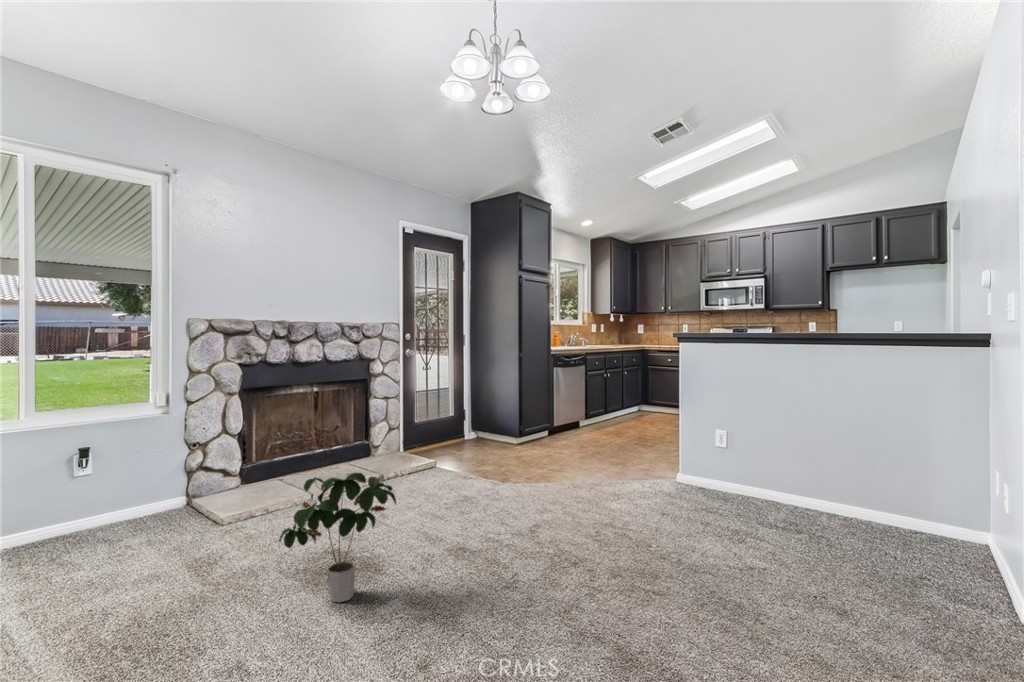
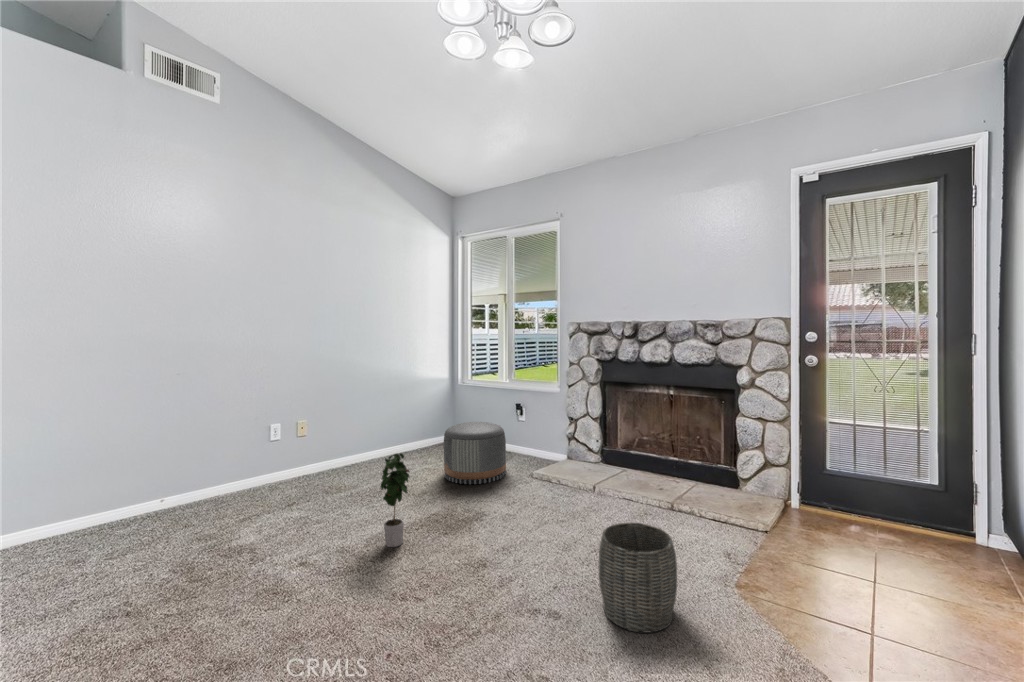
woven basket: none [482,446,530,506] -> present [599,523,677,633]
pouf: none [59,469,192,584] -> present [444,422,506,484]

